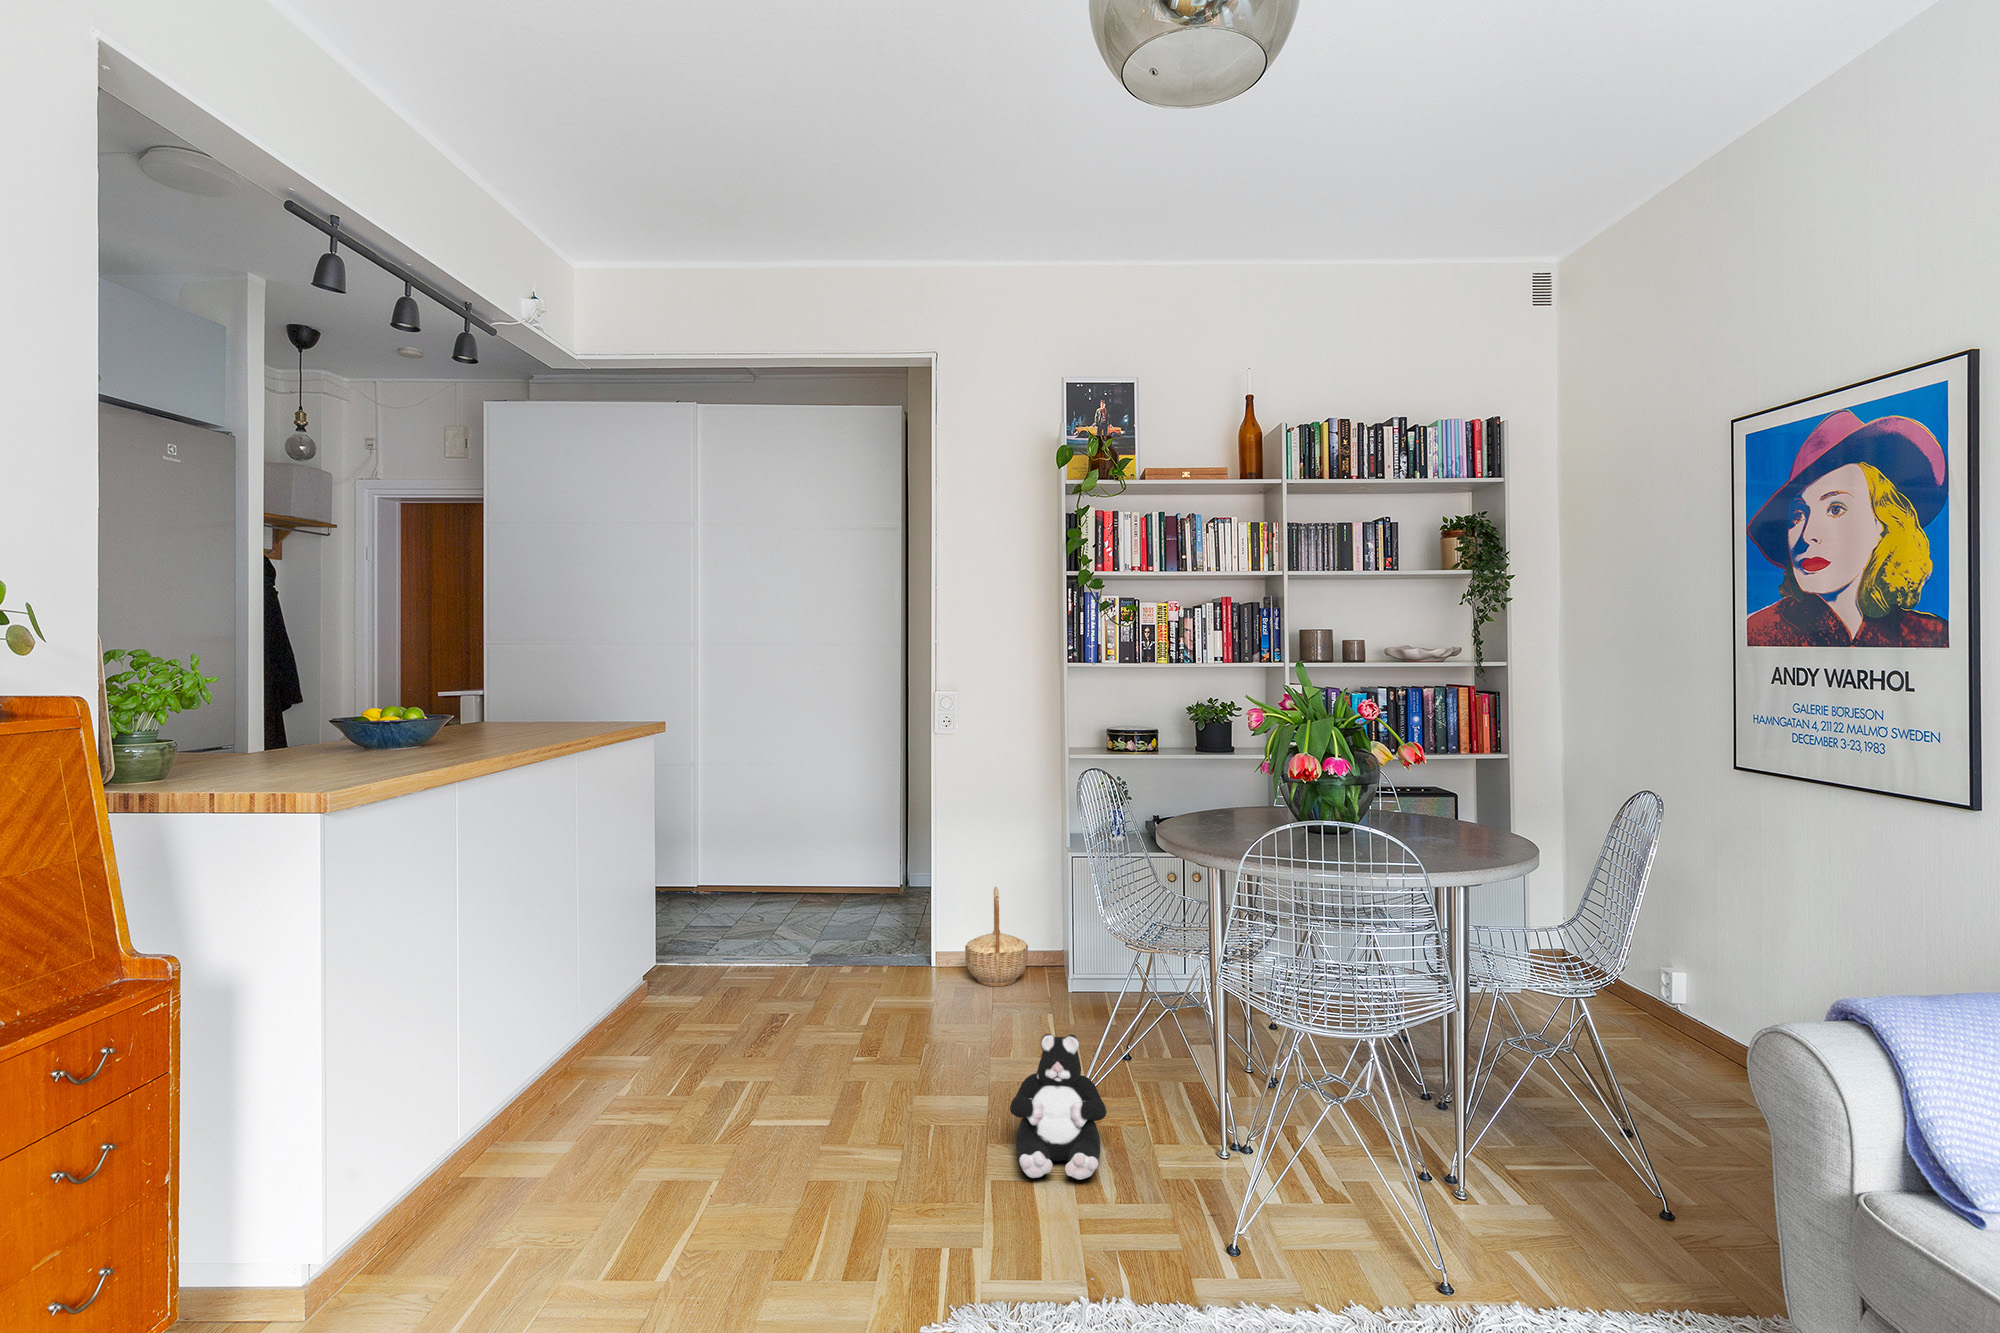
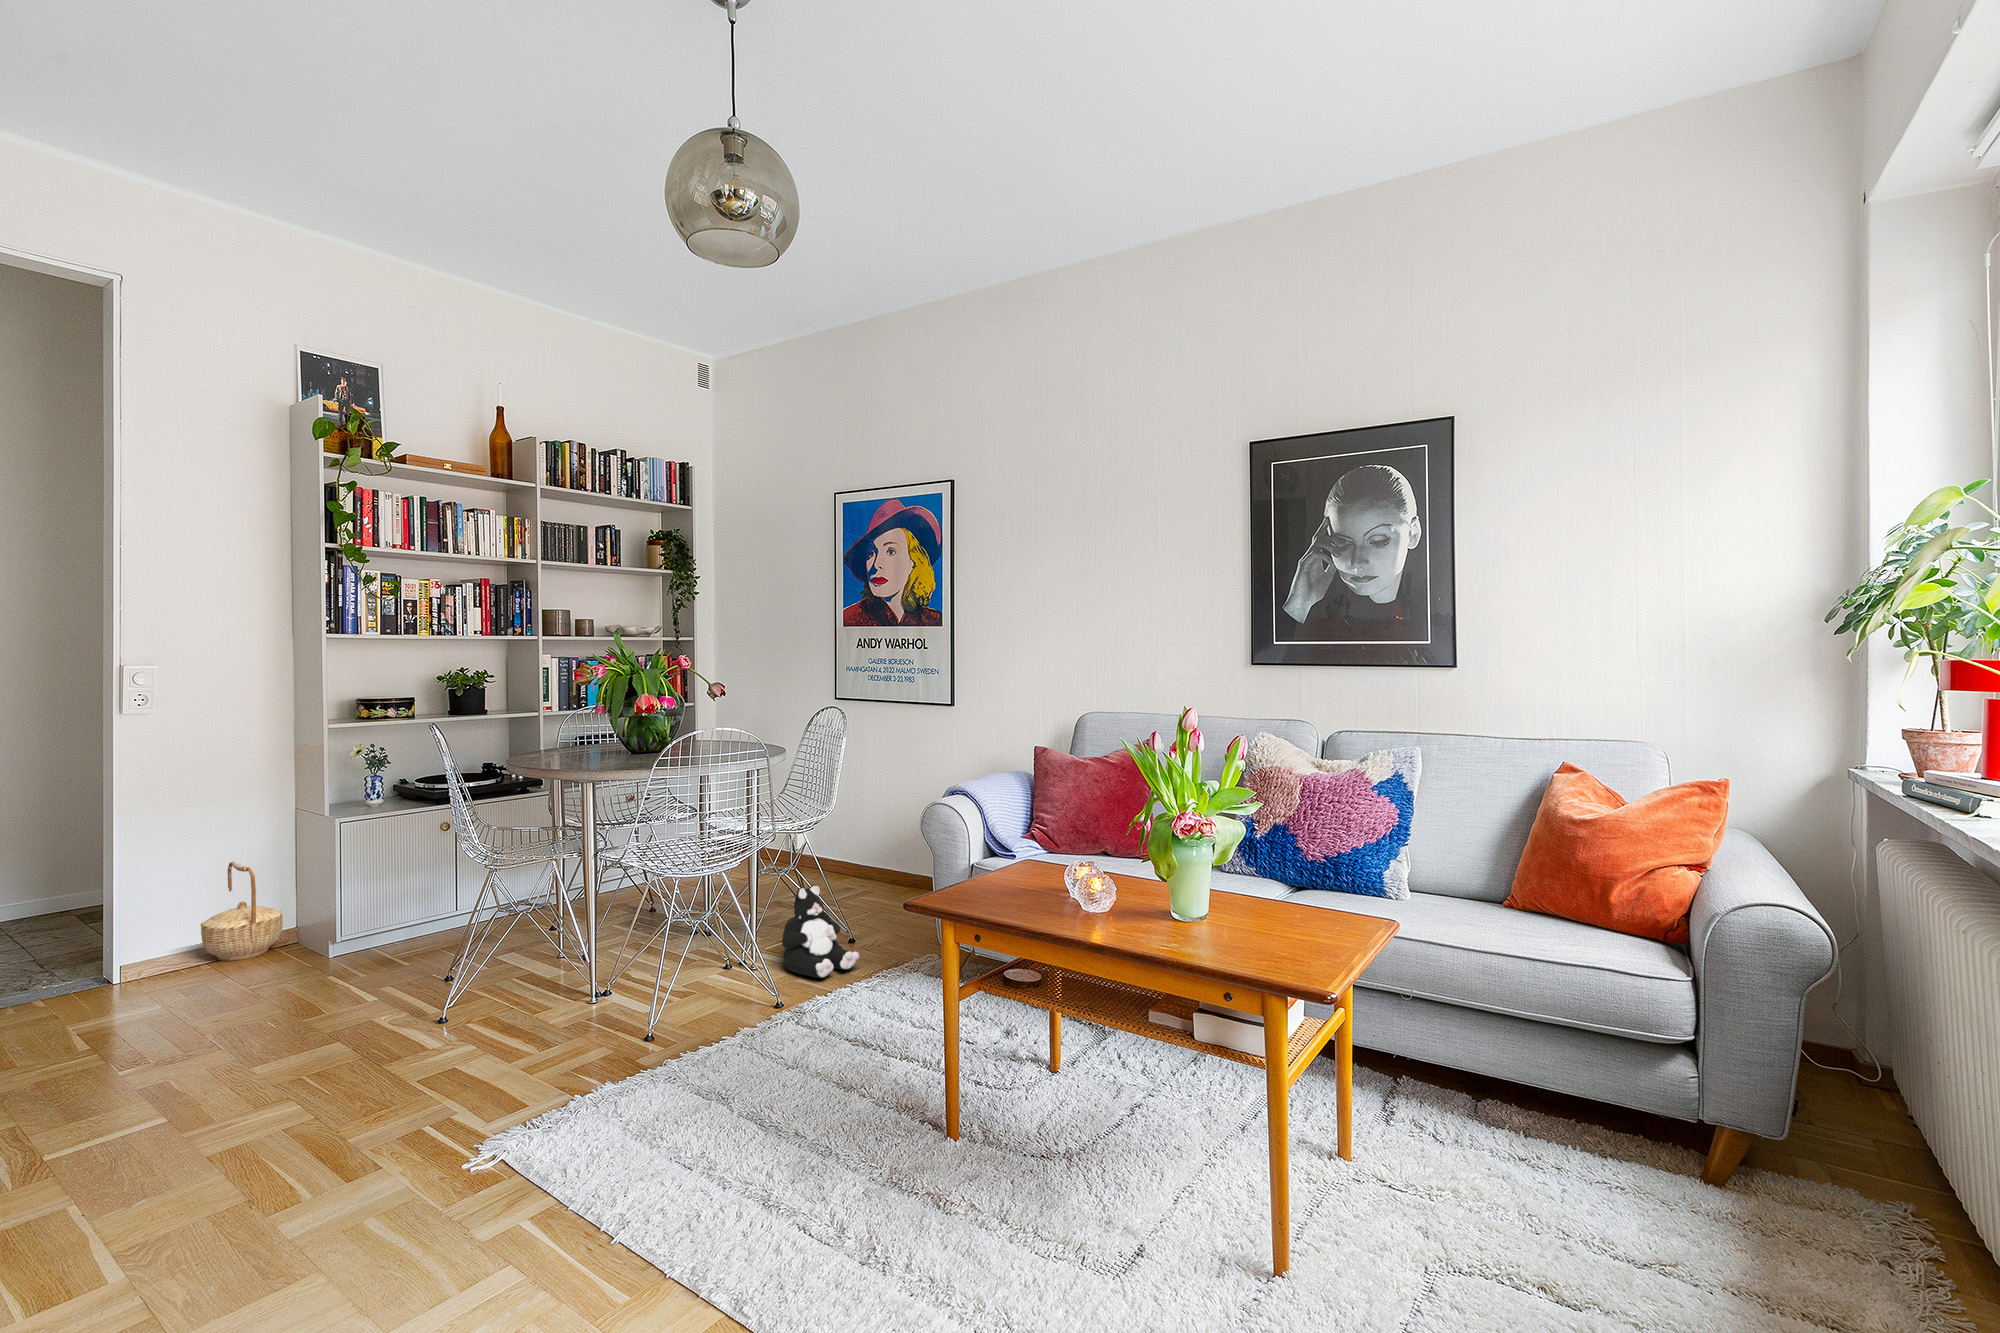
plush toy: present [1010,1034,1106,1180] -> present [782,885,859,978]

